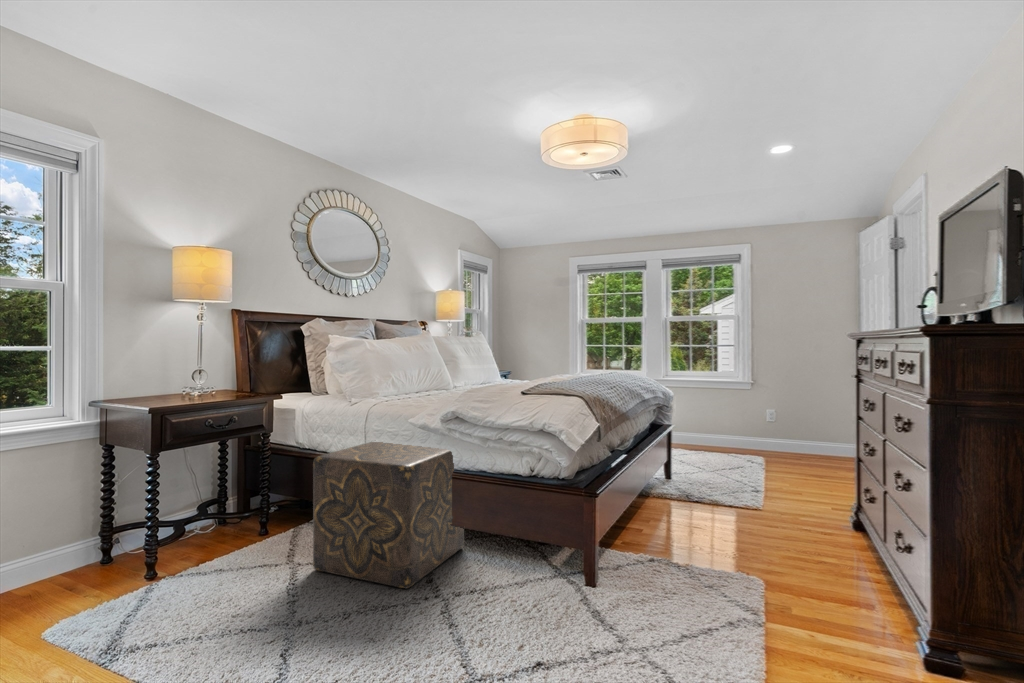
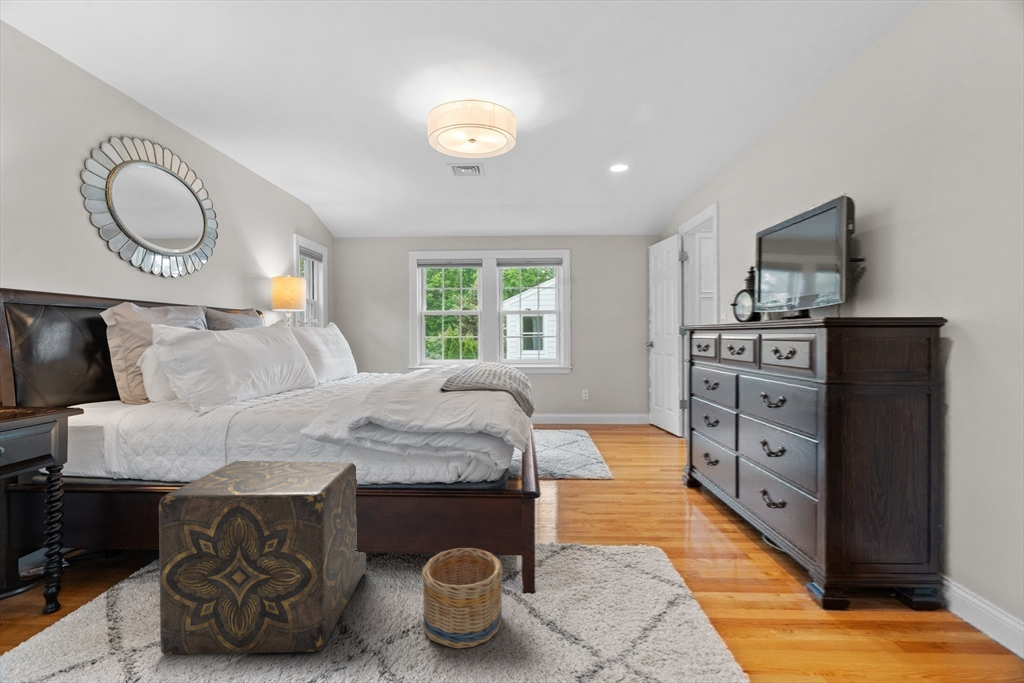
basket: none [486,533,556,612] -> present [422,548,503,648]

